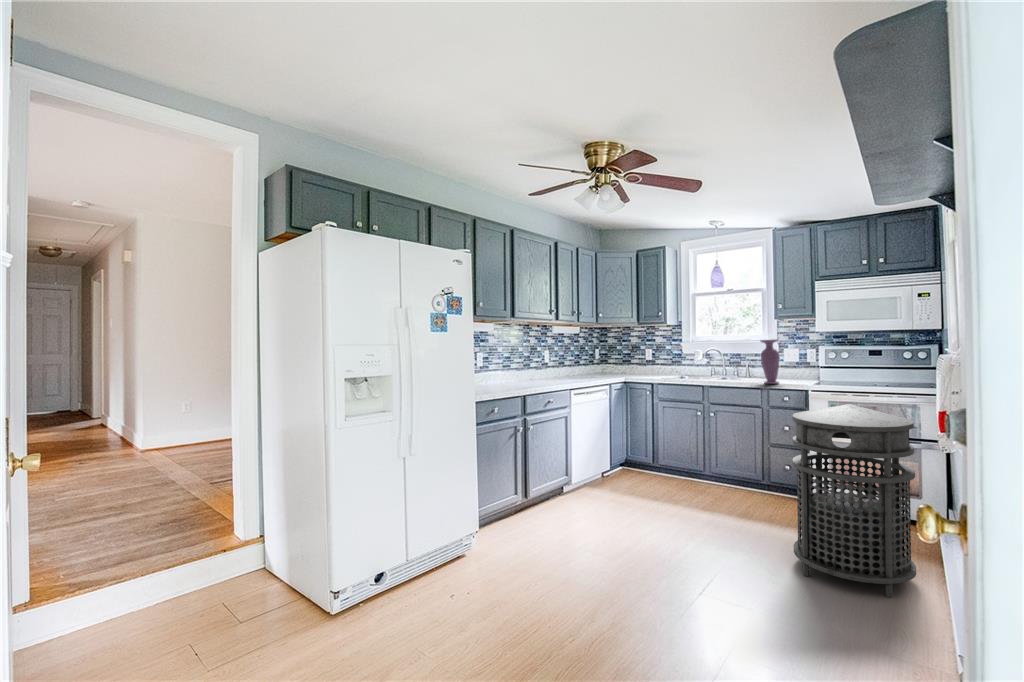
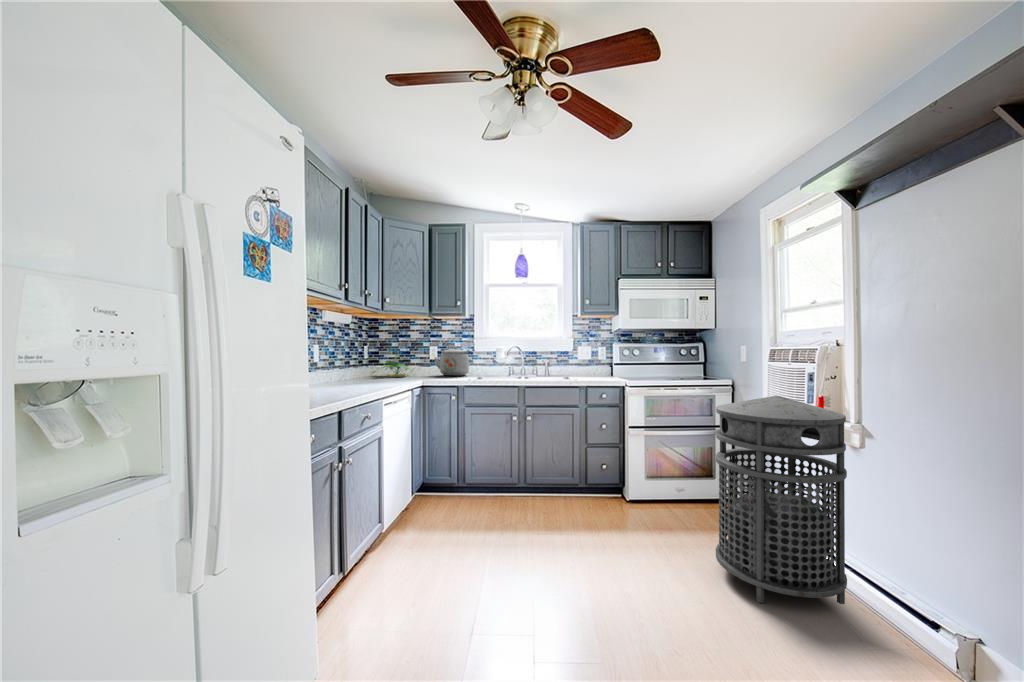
vase: present [760,339,779,384] -> none [583,334,601,381]
potted plant: none [603,345,633,374] -> present [383,354,412,377]
kettle: none [649,350,683,375] -> present [435,347,469,376]

